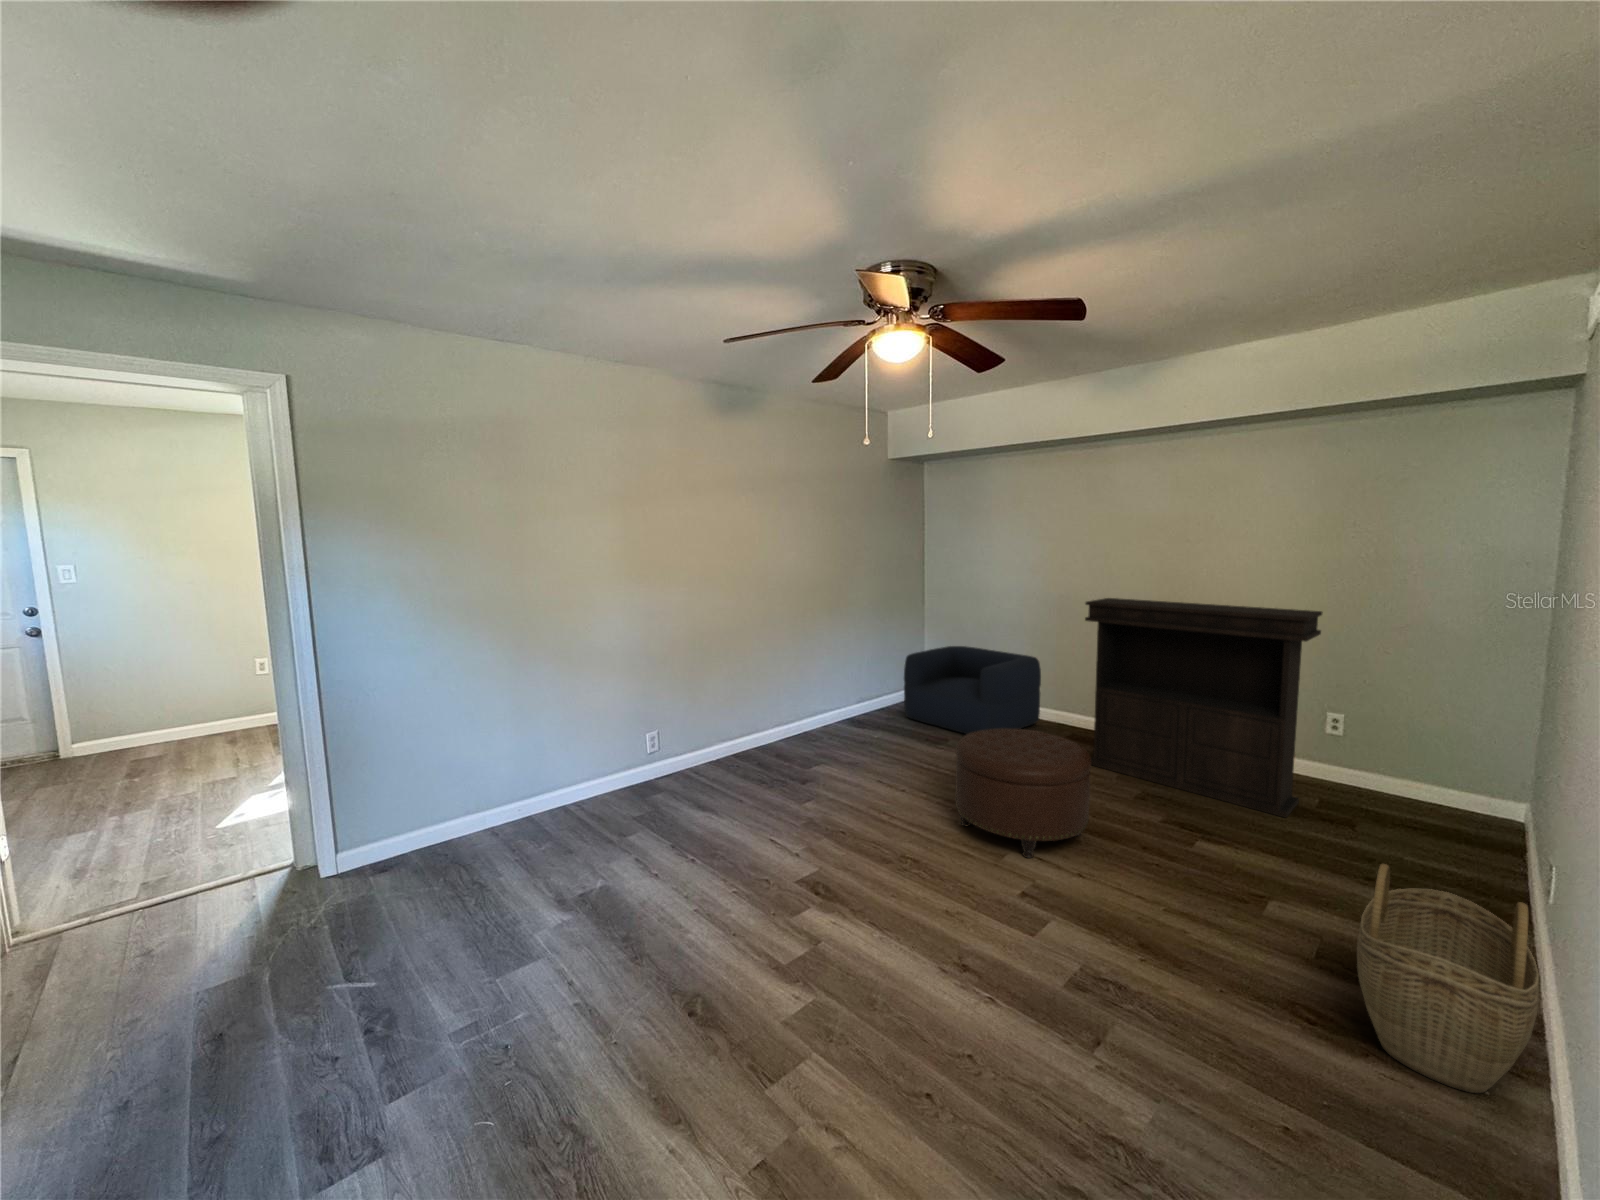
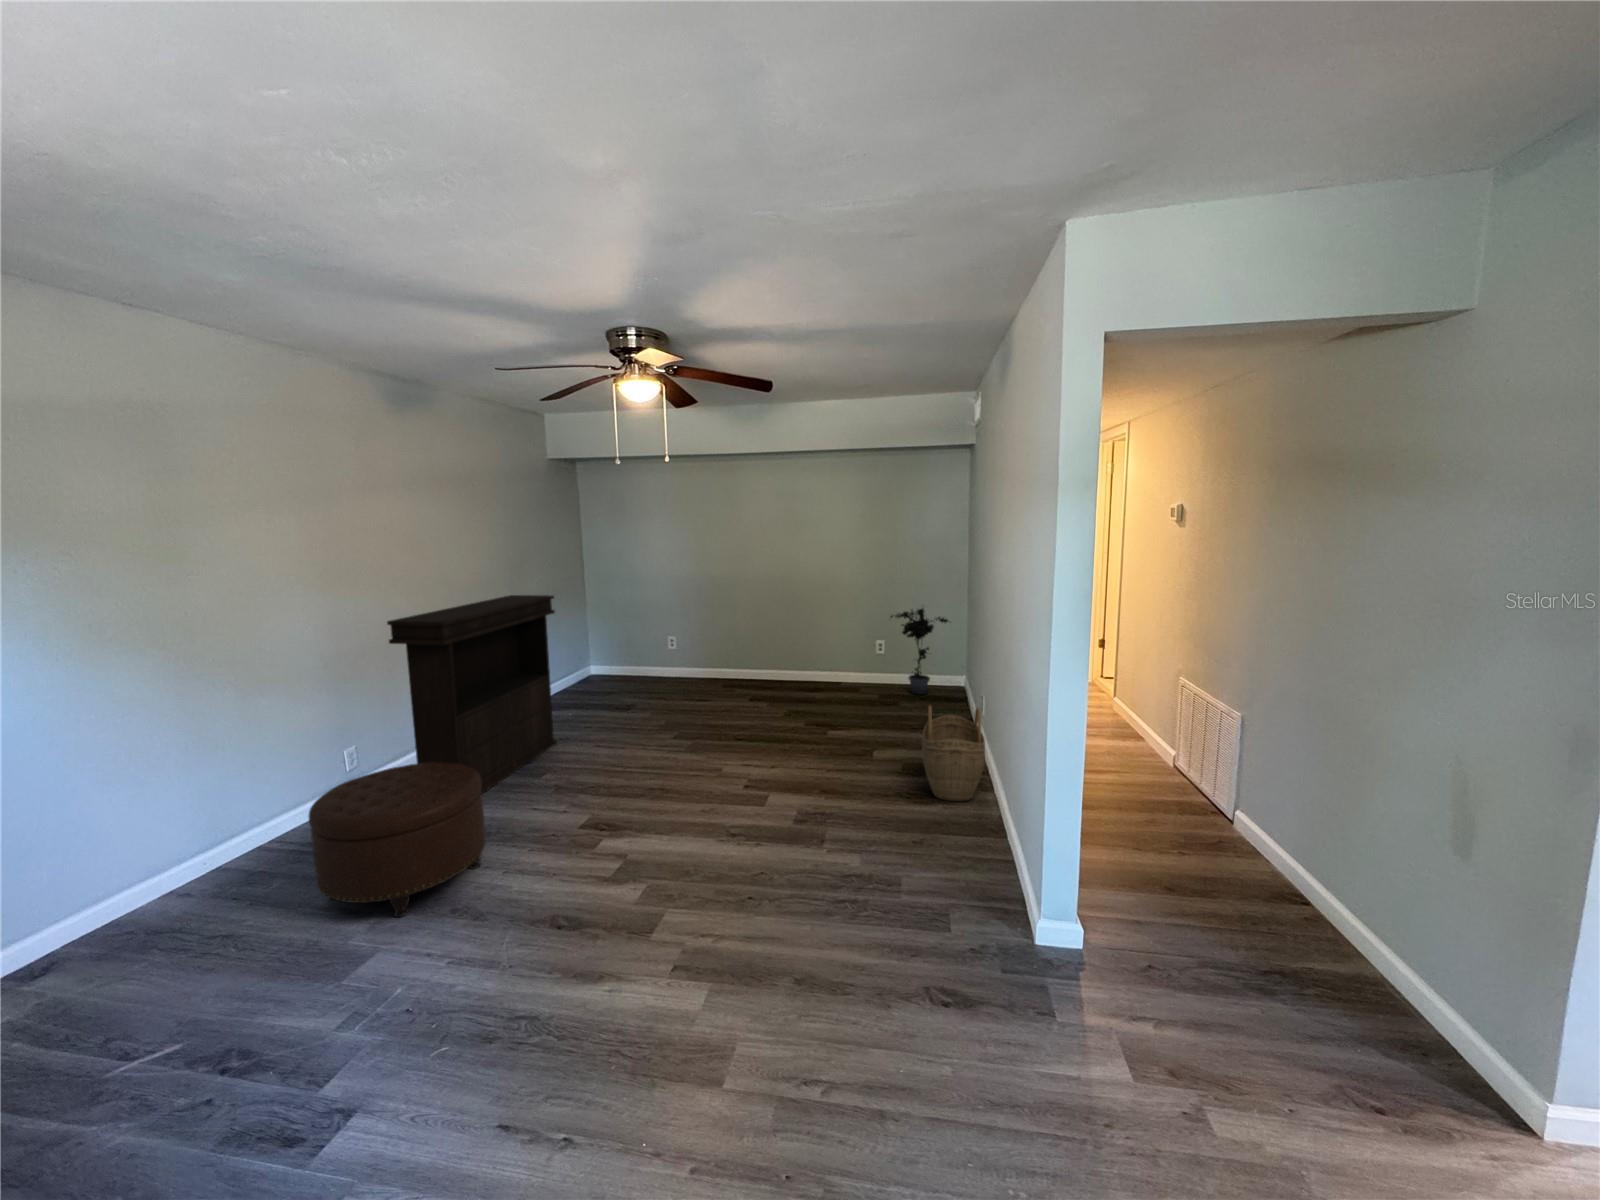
console table: present [1085,598,1323,818] -> present [387,595,557,794]
armchair: present [904,646,1041,734] -> none [584,625,700,699]
potted plant: none [1351,665,1498,817] -> present [891,609,948,694]
ottoman: present [955,728,1091,858] -> present [308,762,485,917]

